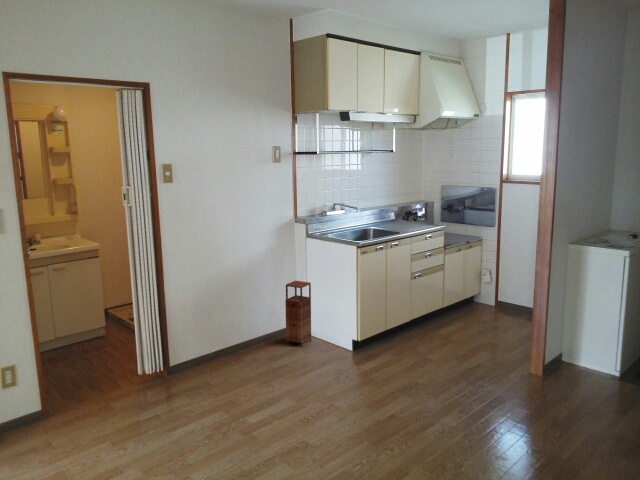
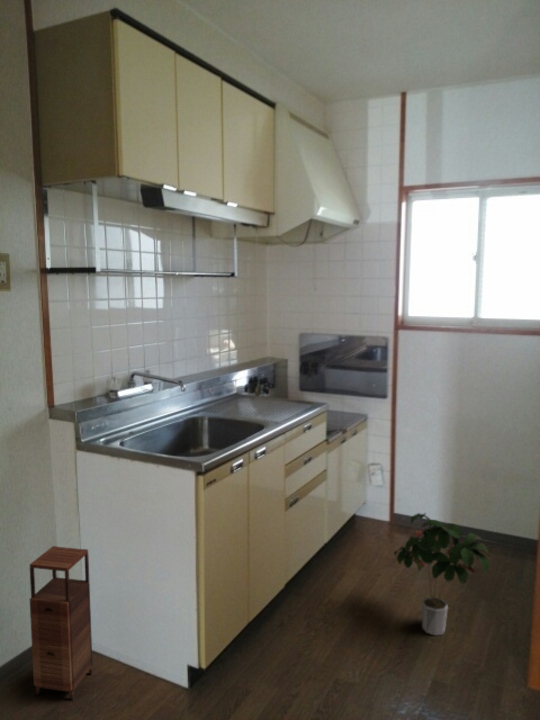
potted plant: none [473,285,518,351] -> present [394,513,489,635]

